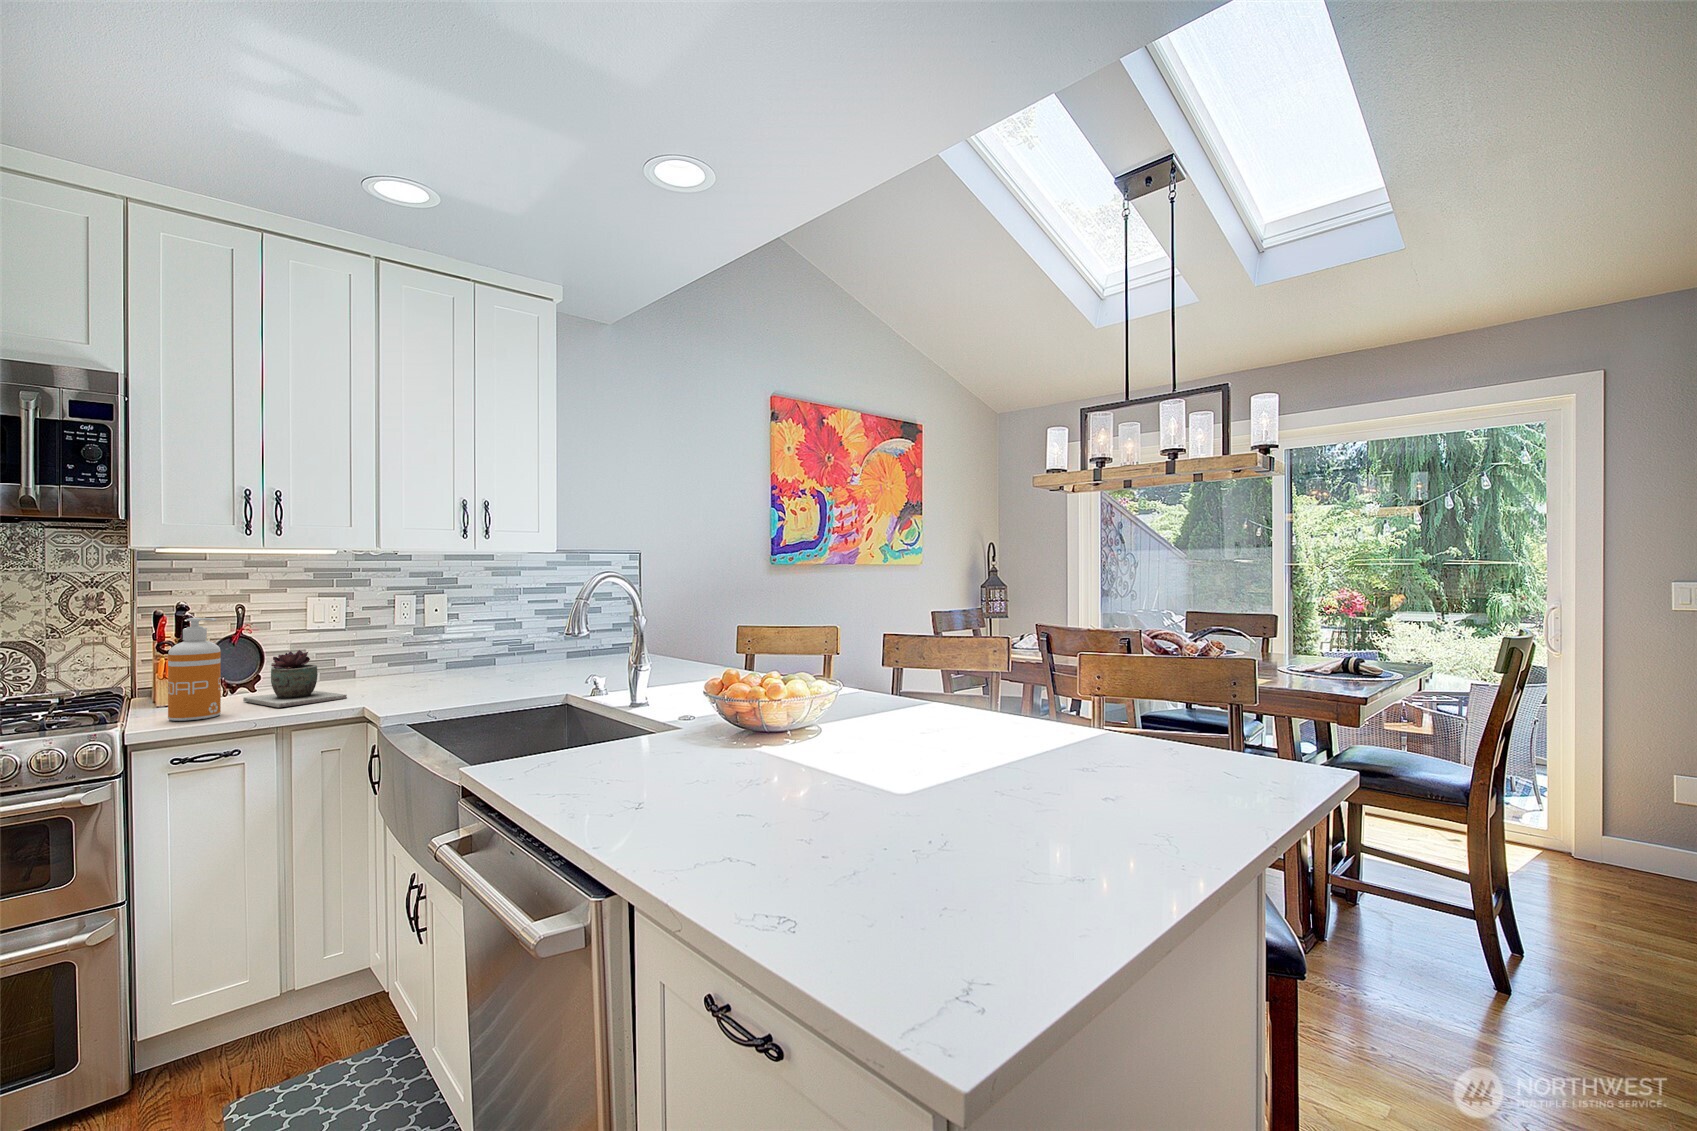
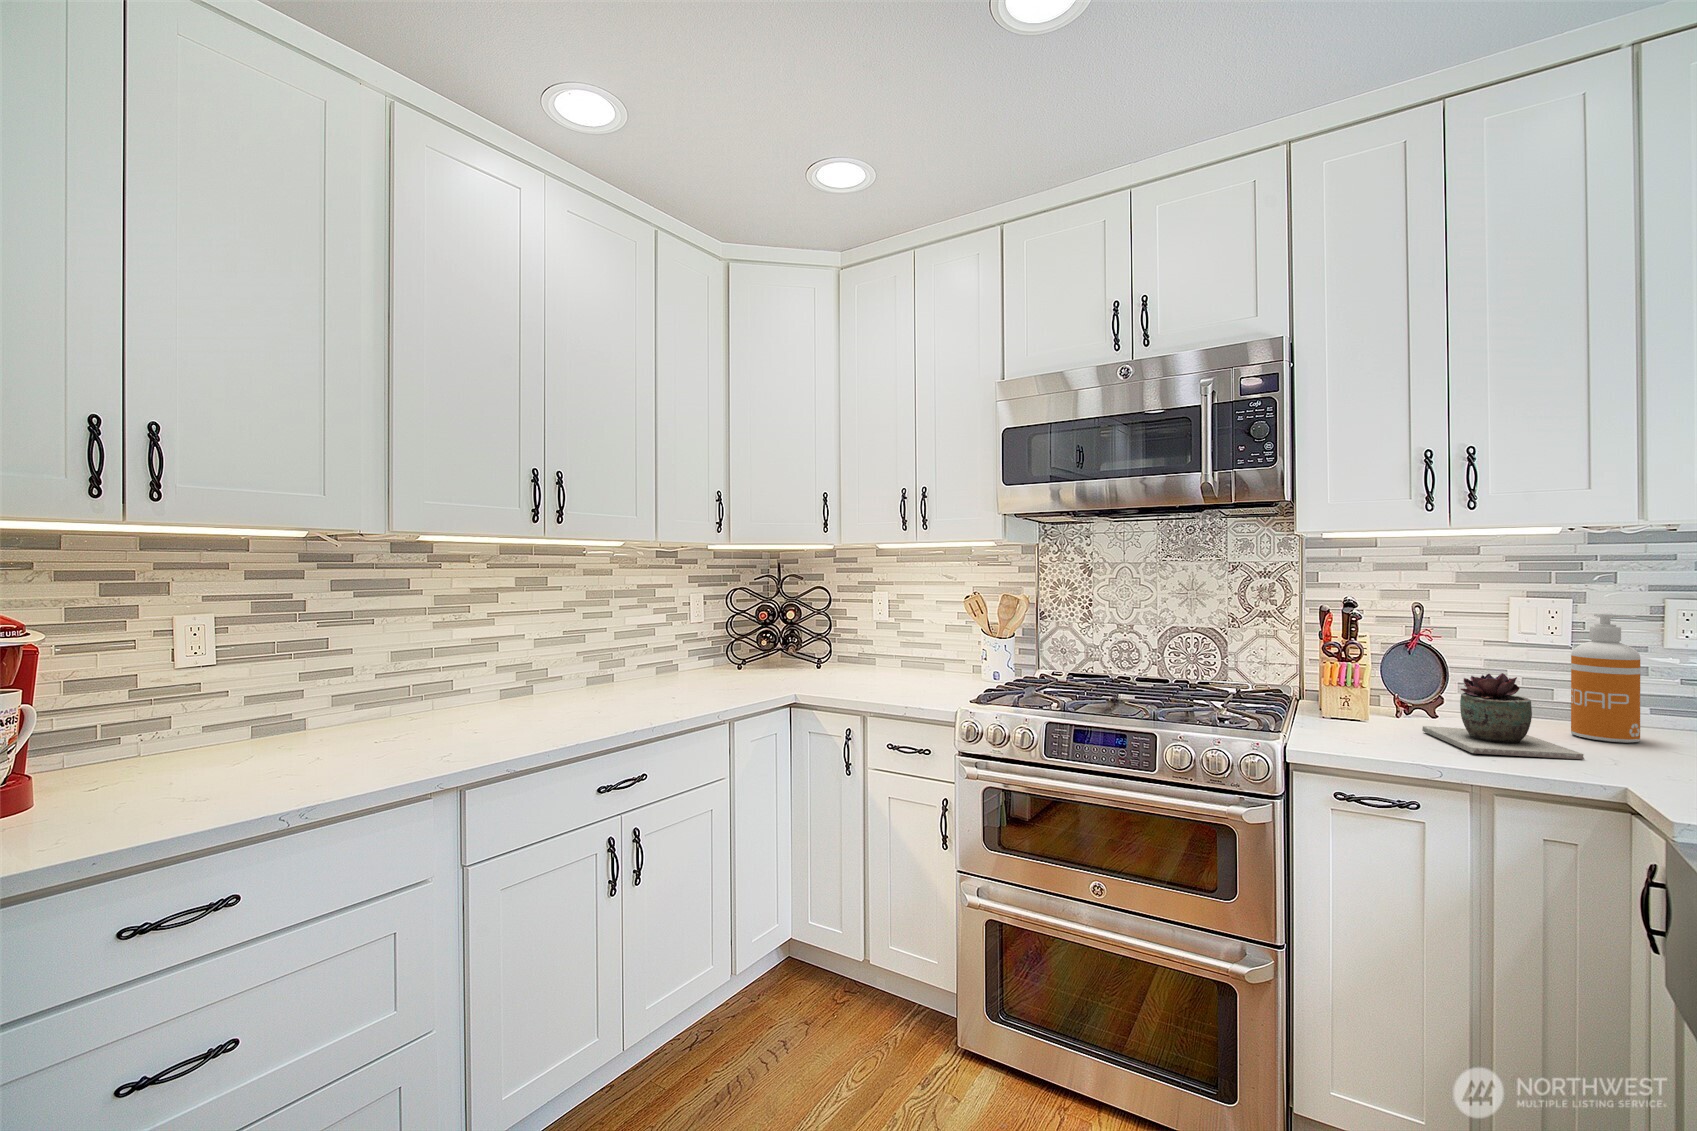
soap dispenser: present [168,618,221,721] -> present [1571,613,1640,743]

